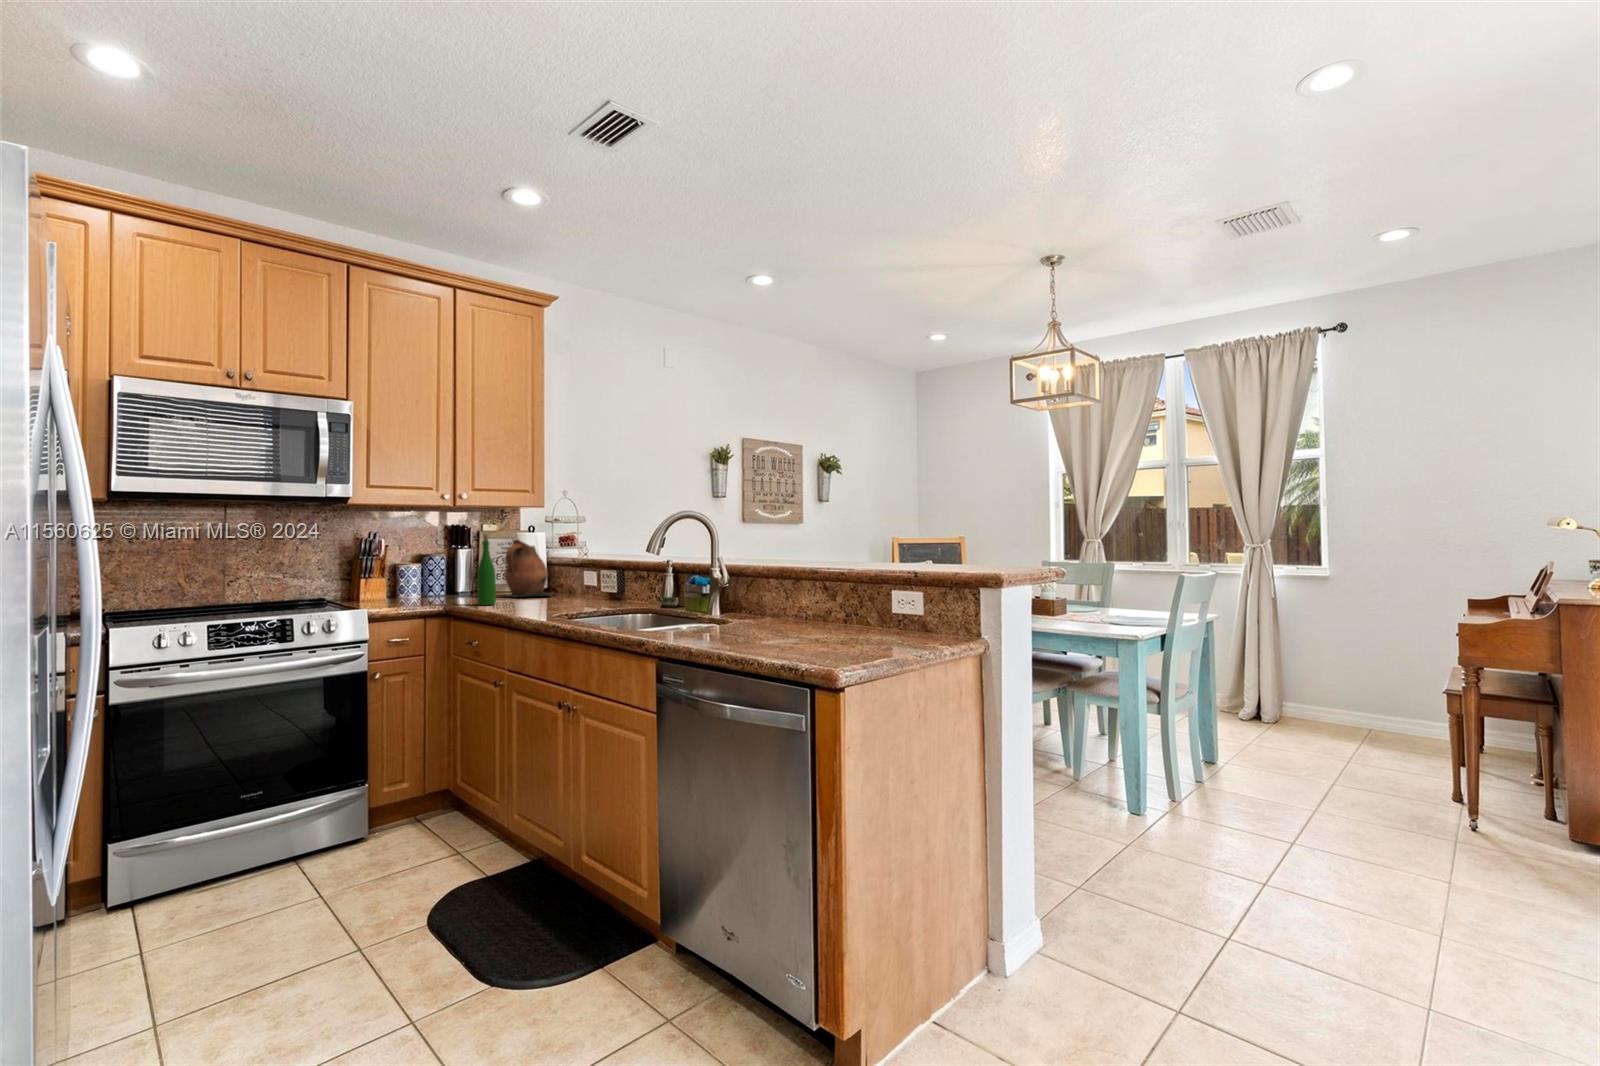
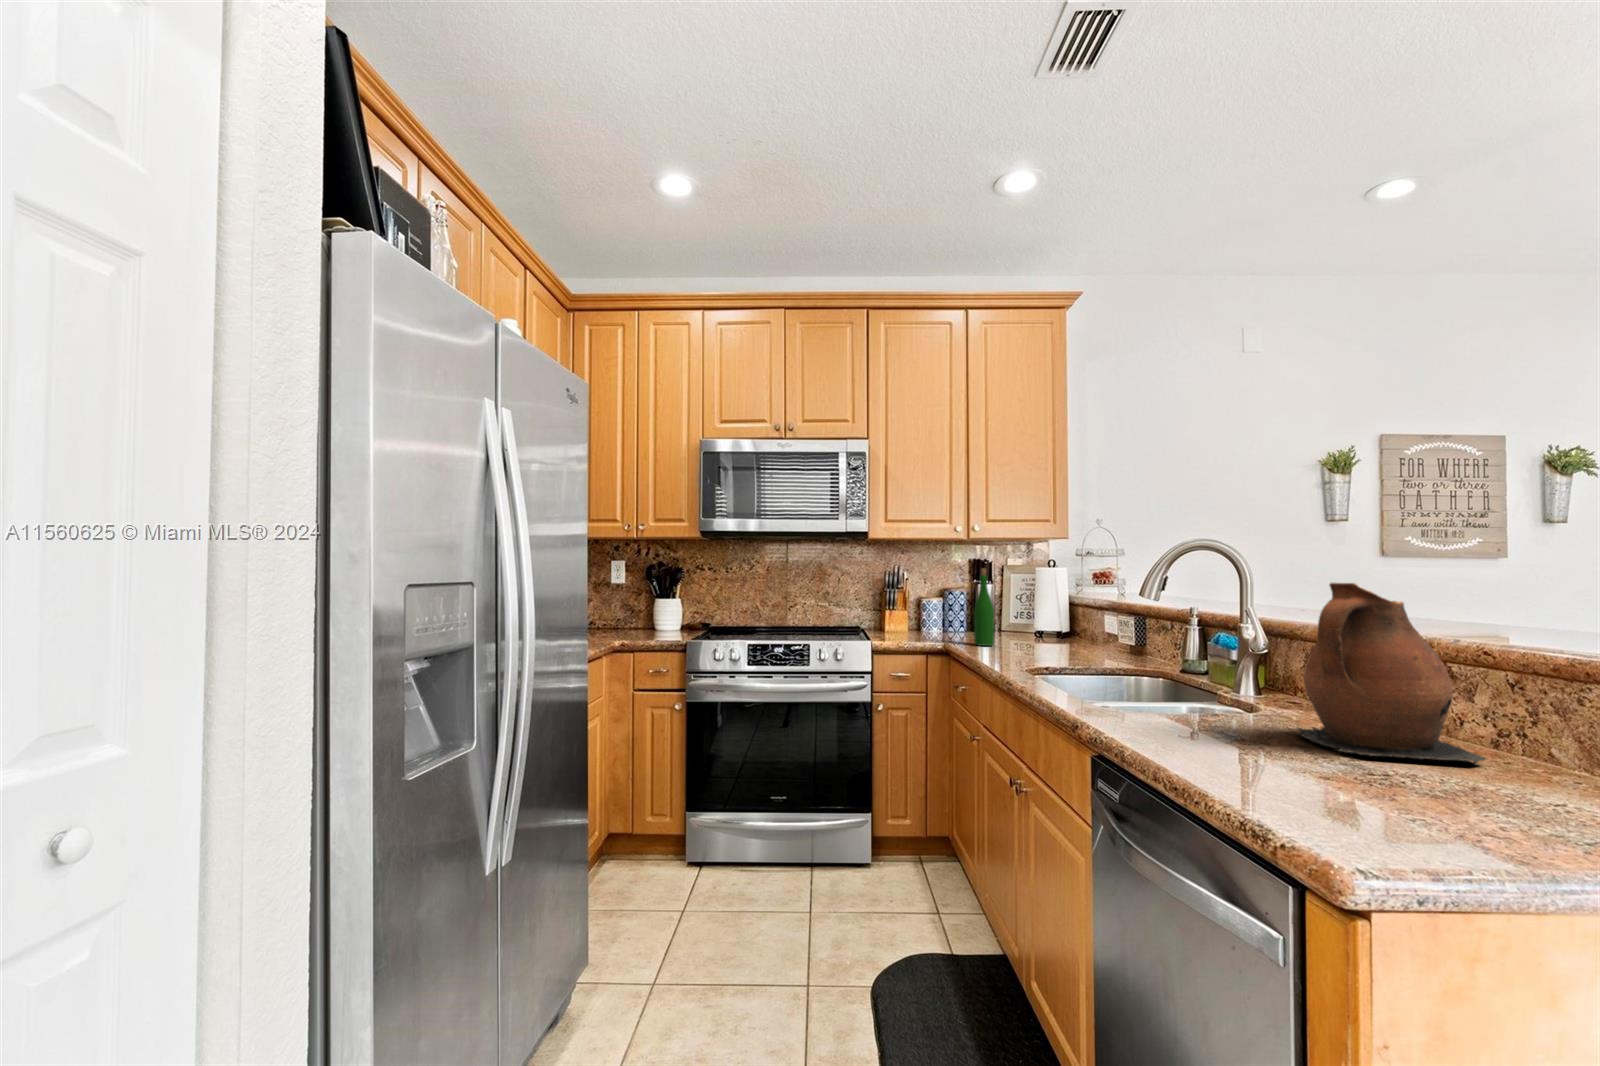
ceramic pitcher: present [504,539,551,597] -> present [1297,583,1486,764]

